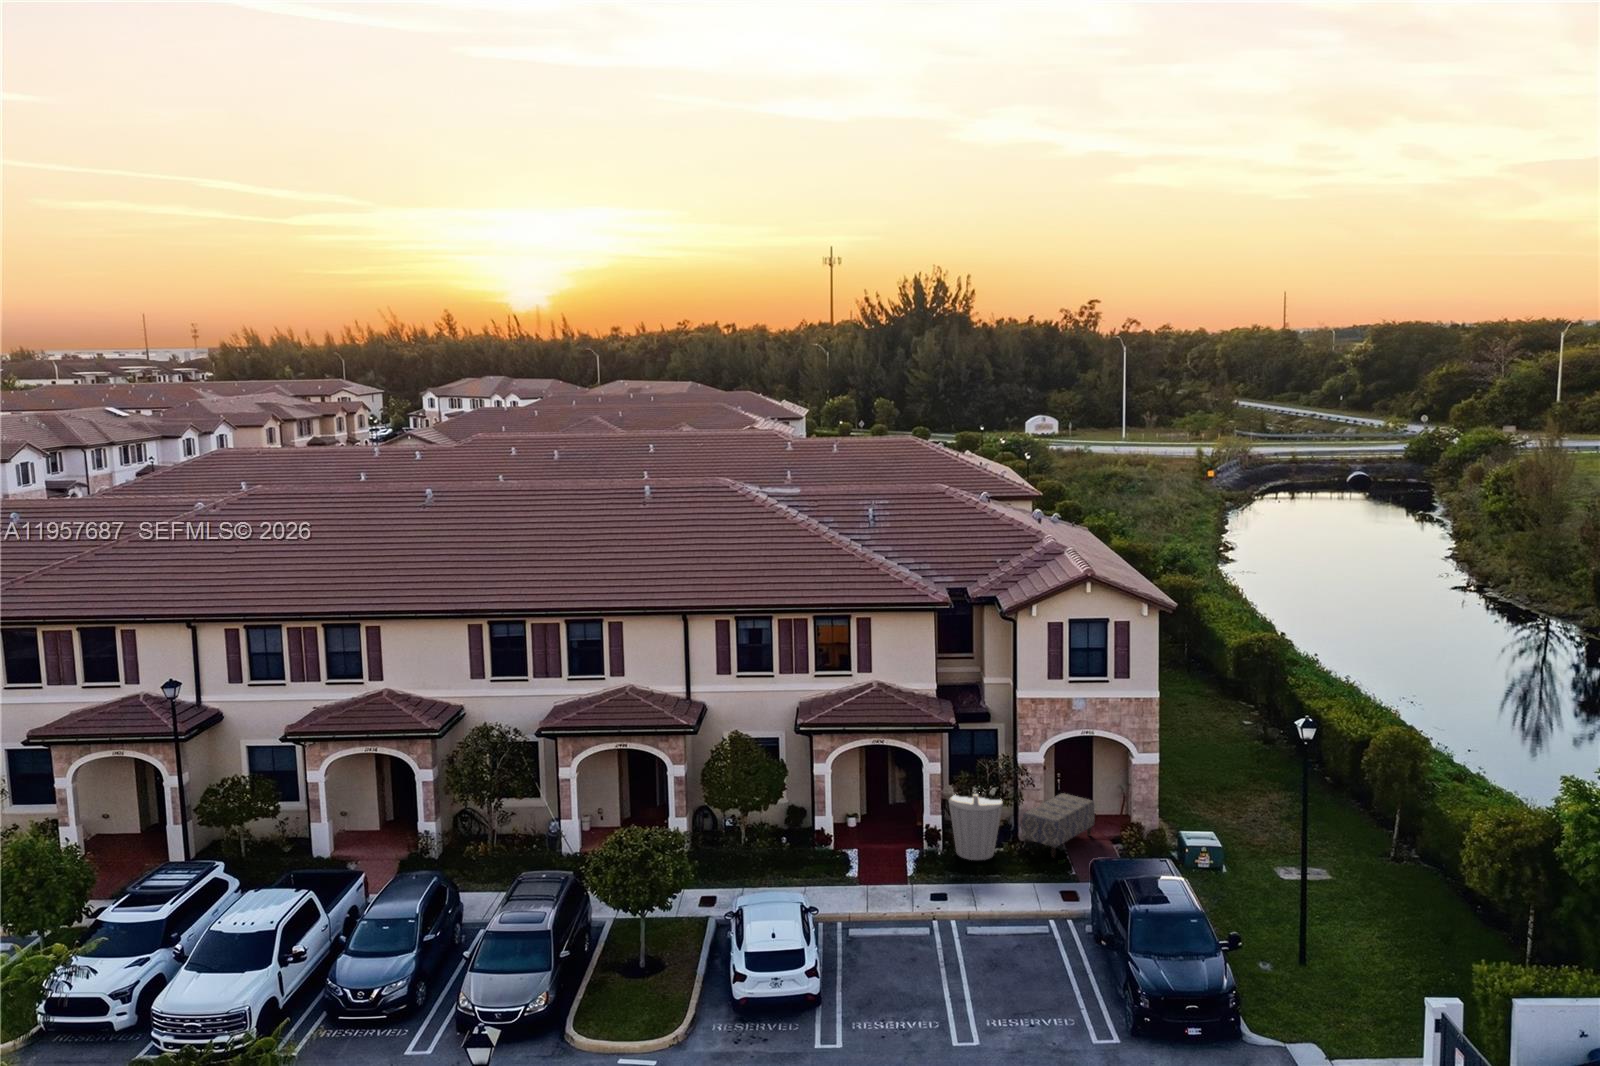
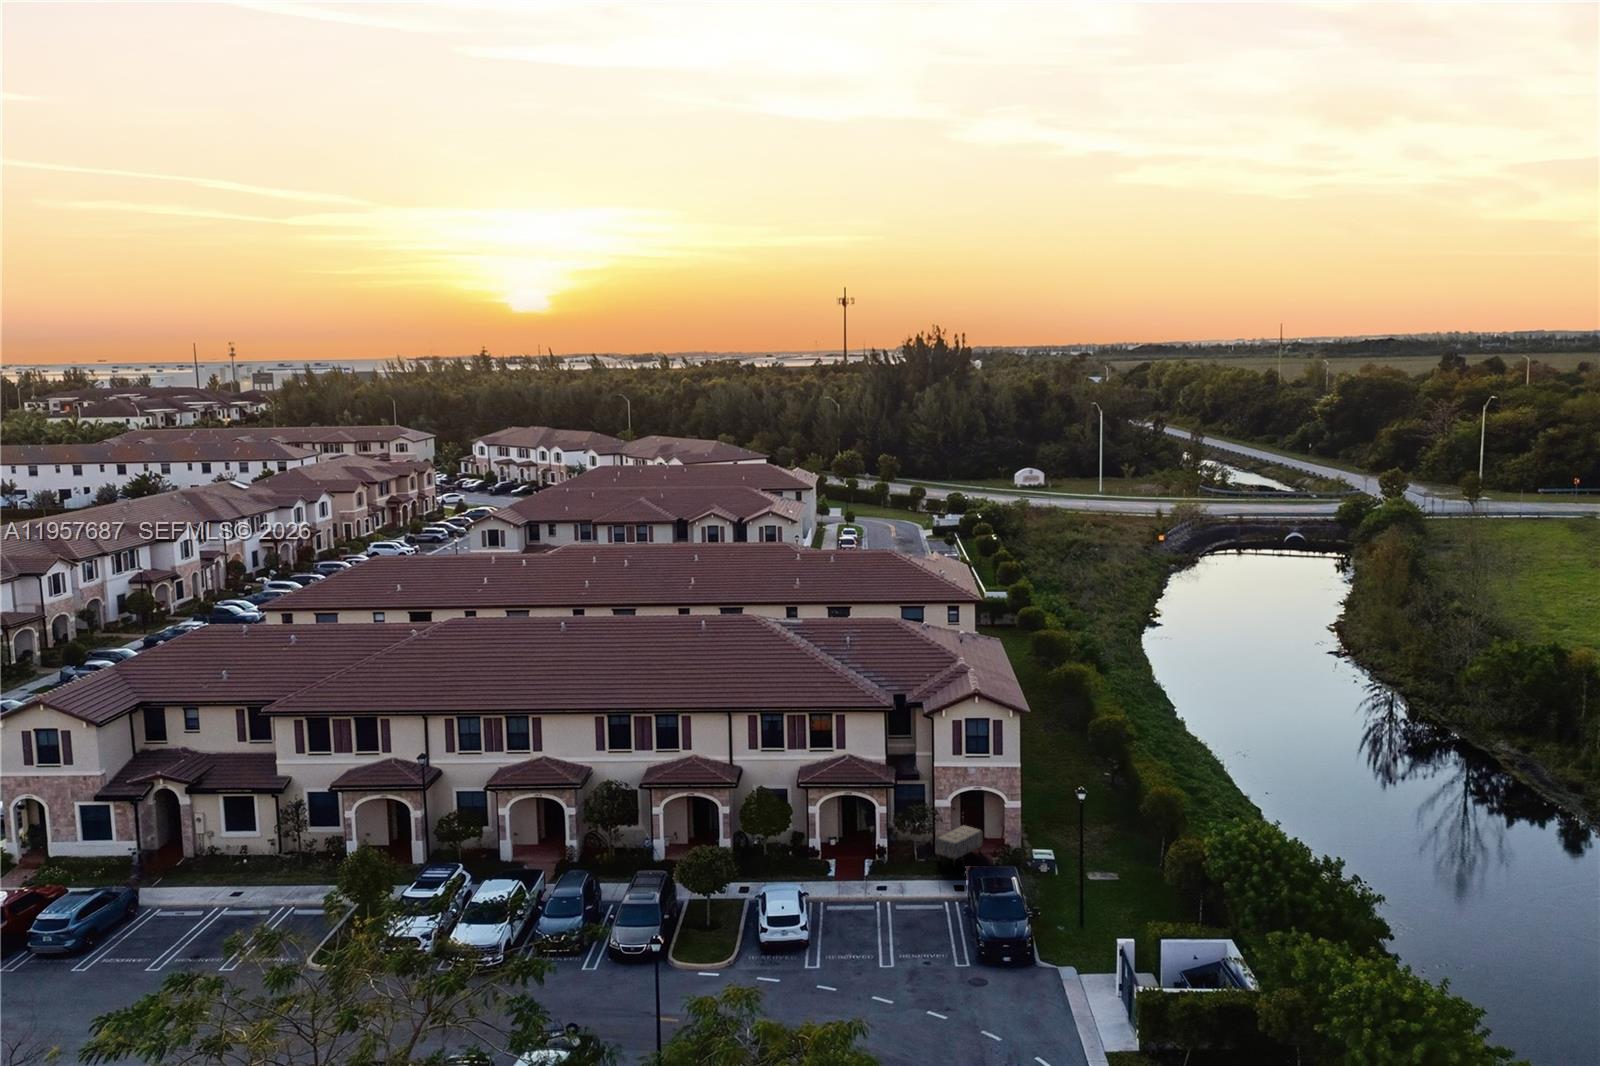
trash can: present [949,794,1003,860] -> none [891,825,924,867]

